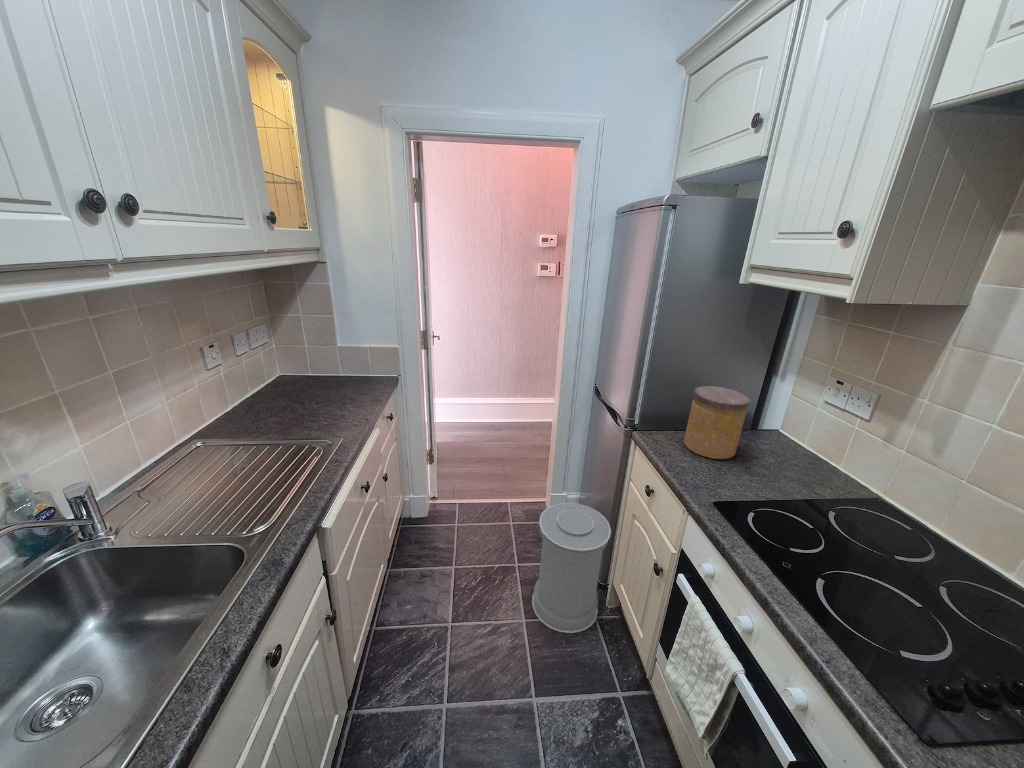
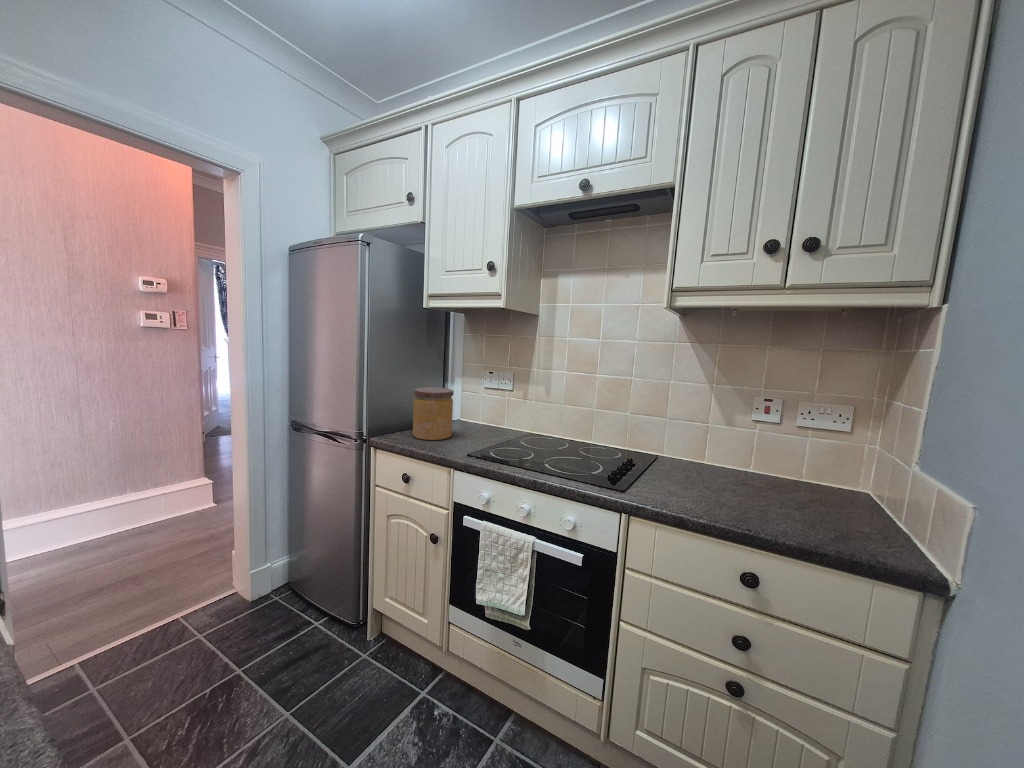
trash can: present [532,503,611,633] -> none [282,543,367,700]

